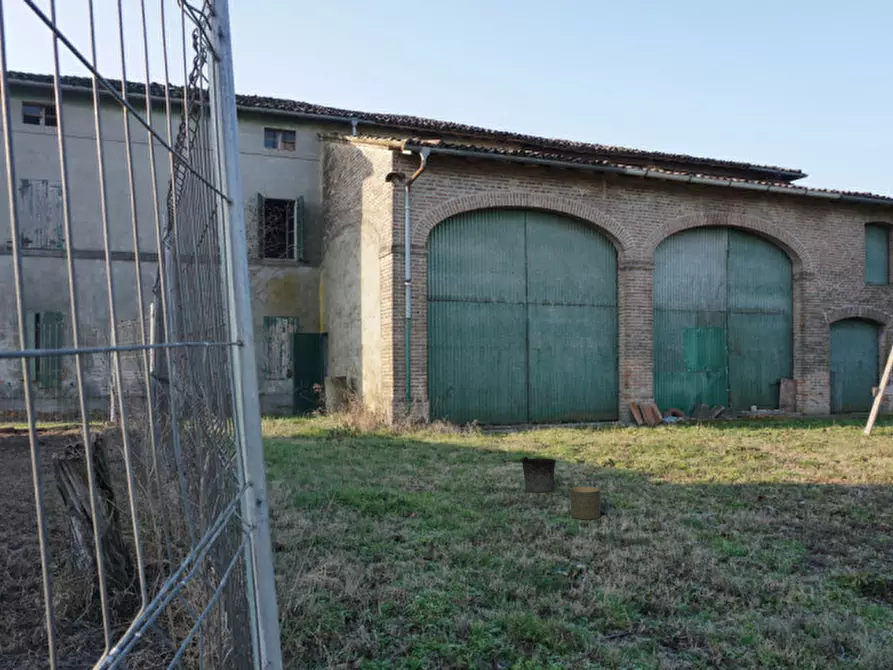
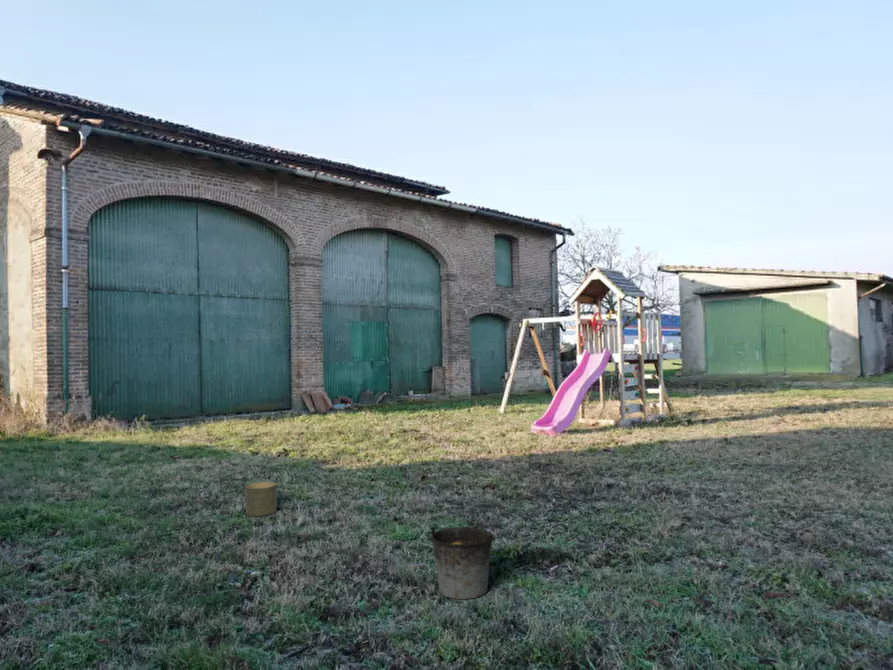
bucket: present [520,457,555,492] -> present [427,527,495,599]

